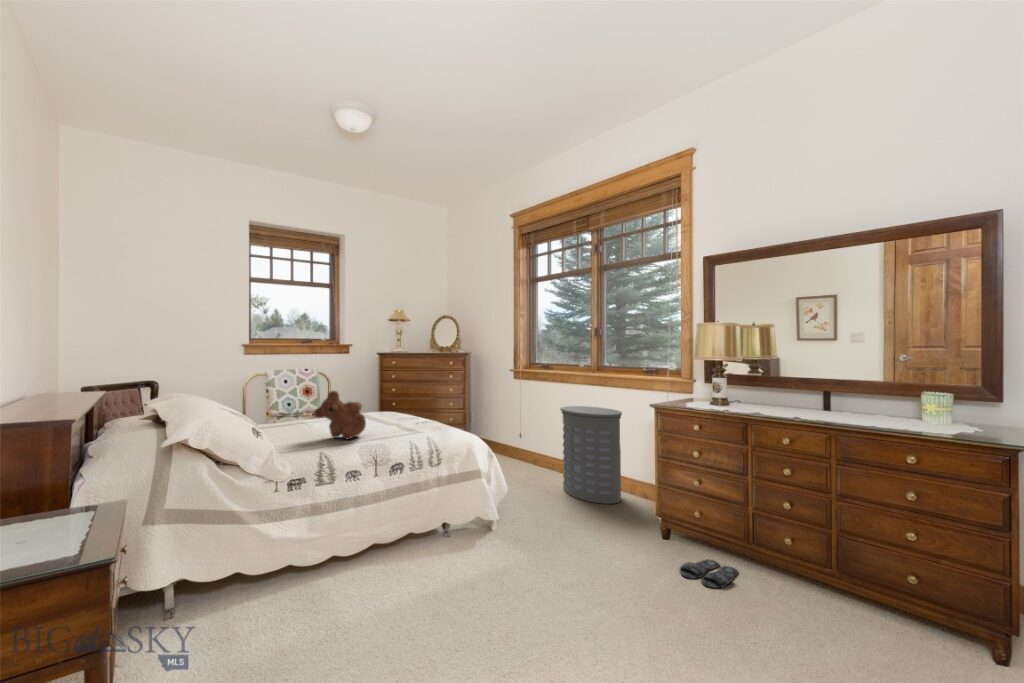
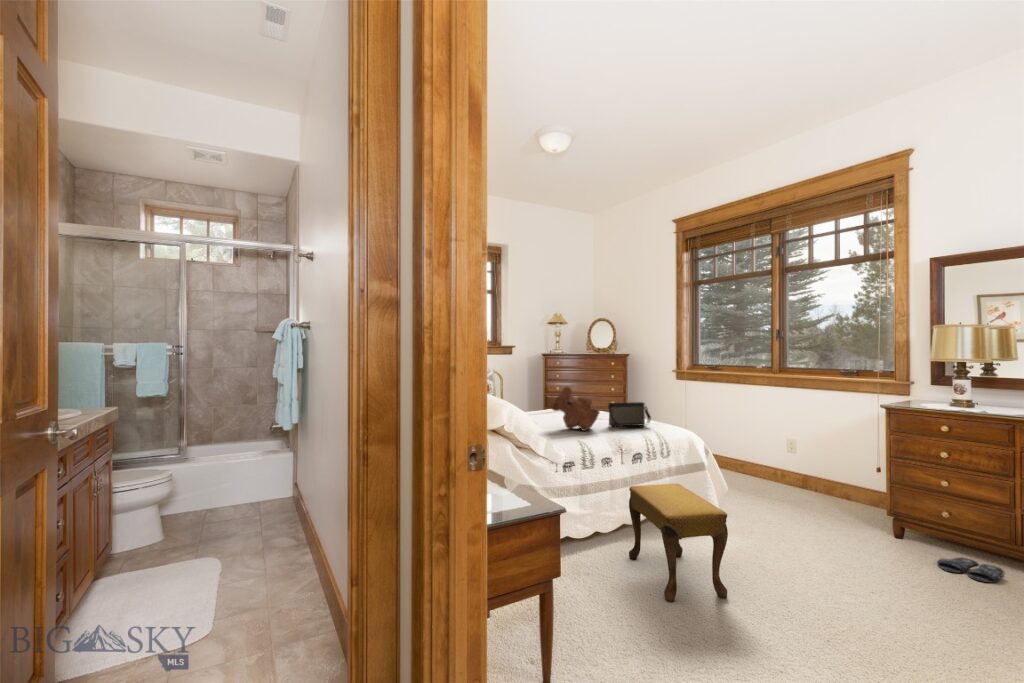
handbag: none [383,406,430,435] -> present [608,402,651,428]
laundry hamper: present [560,406,622,504] -> none [749,407,824,503]
footstool: none [350,498,429,642] -> present [629,484,728,602]

